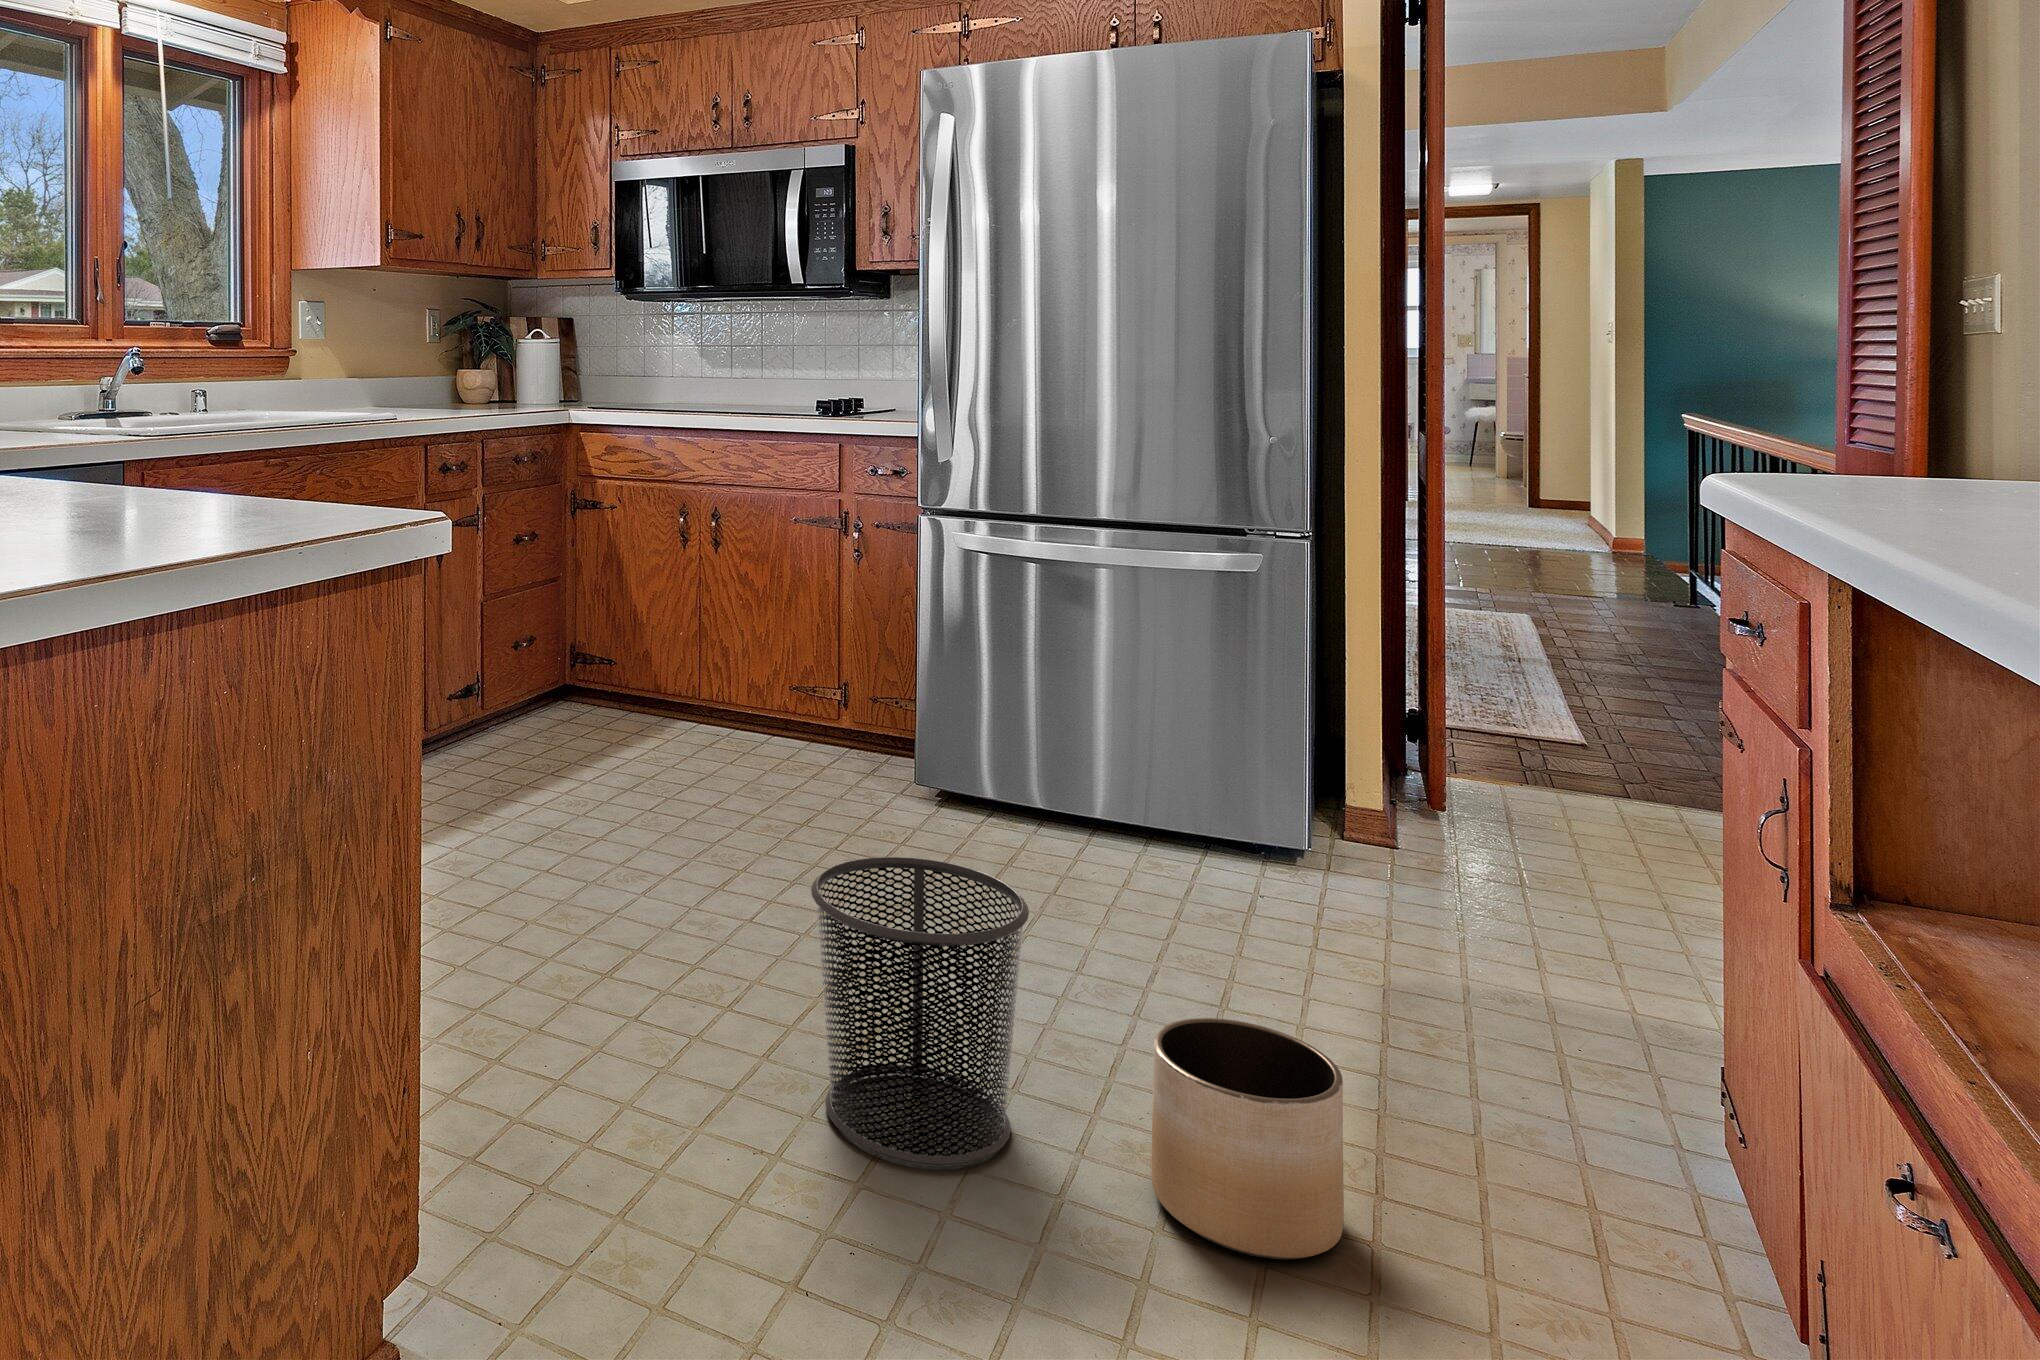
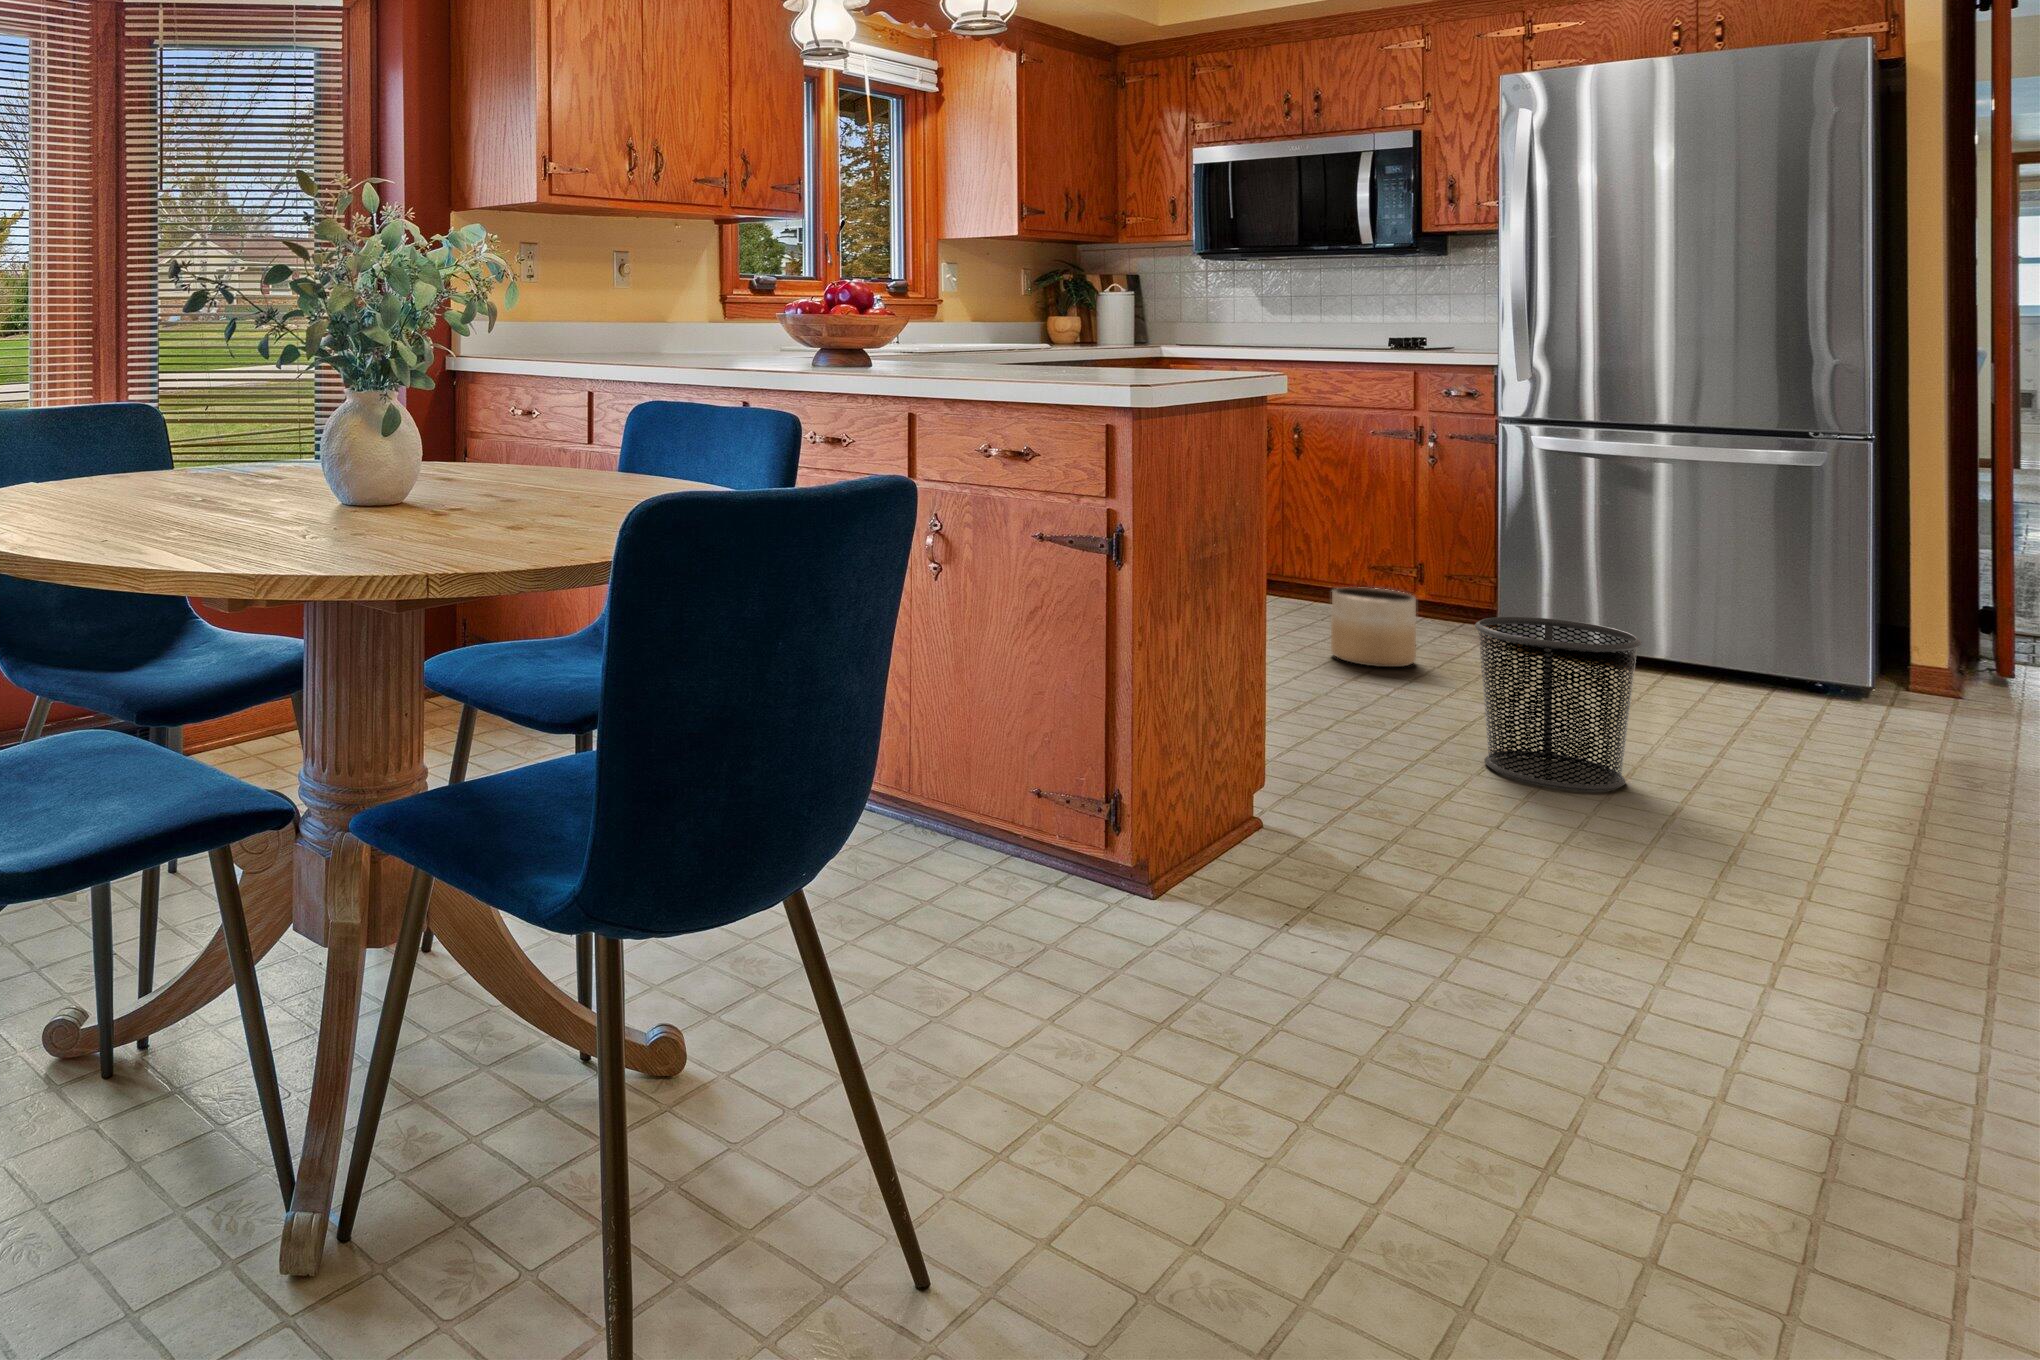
planter: present [1151,1018,1344,1260] -> present [1331,587,1416,667]

